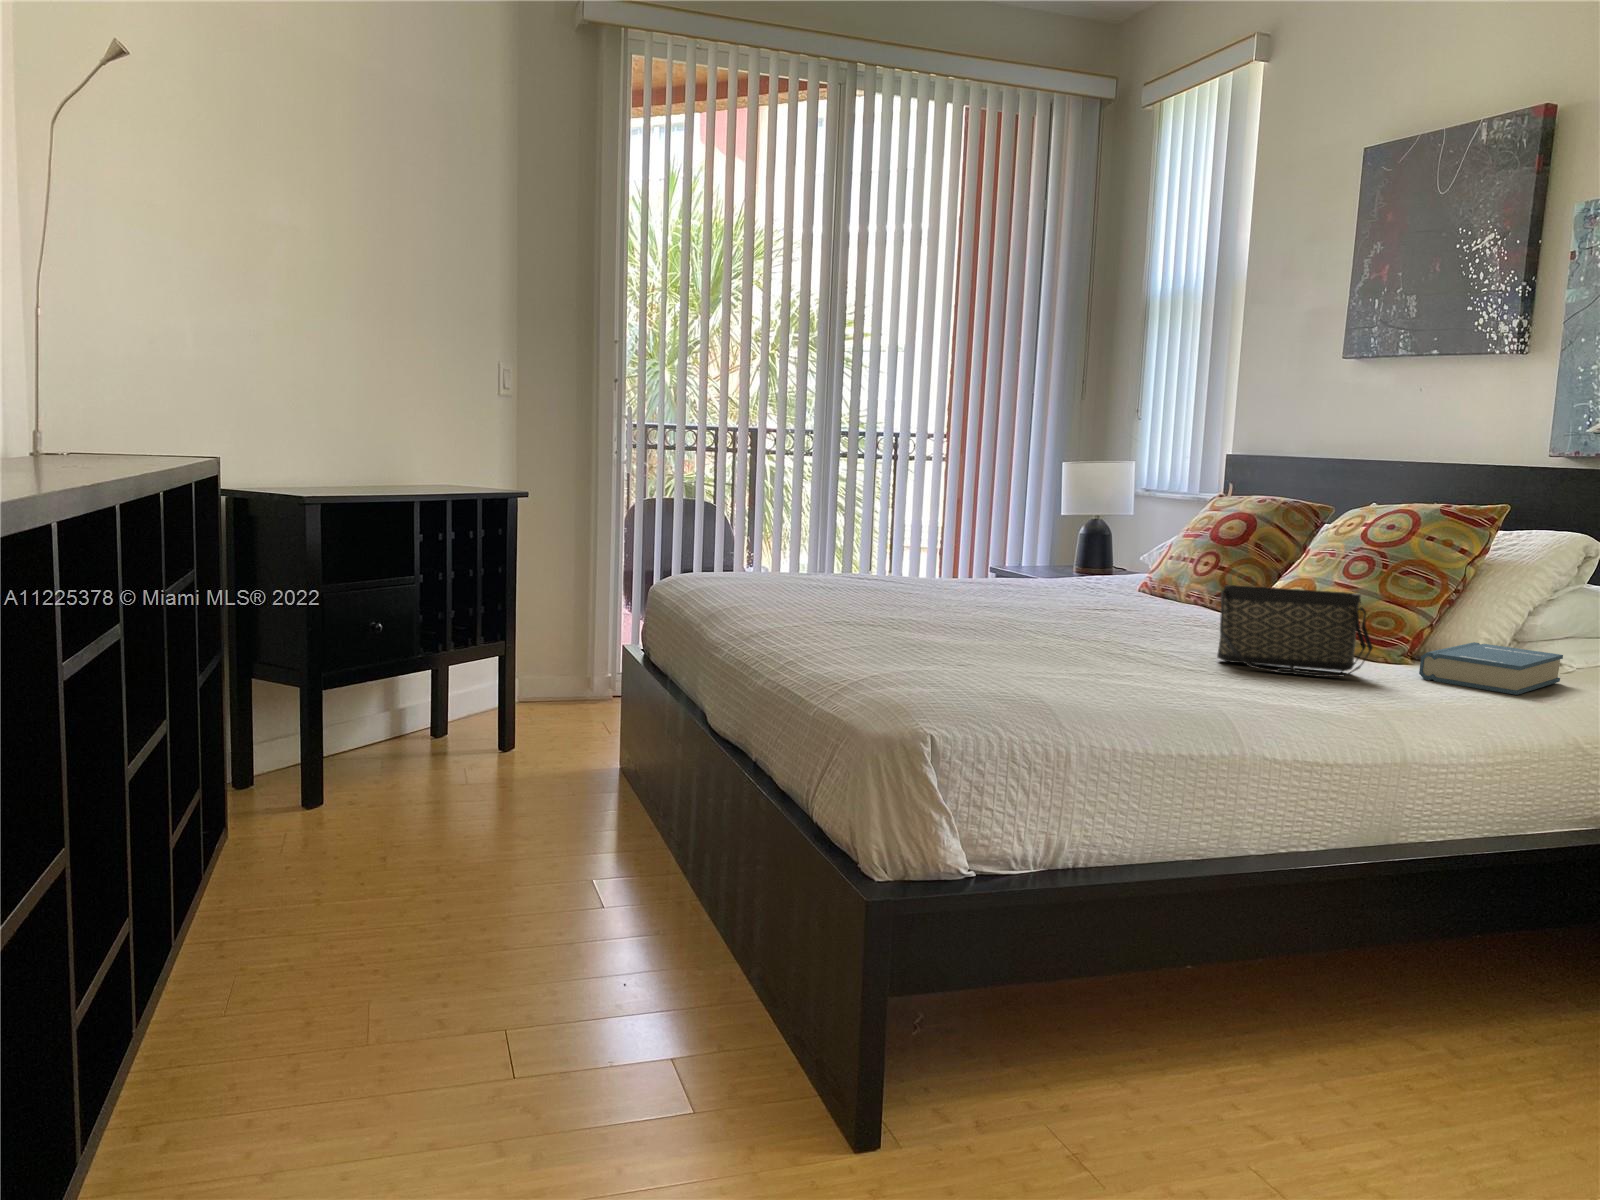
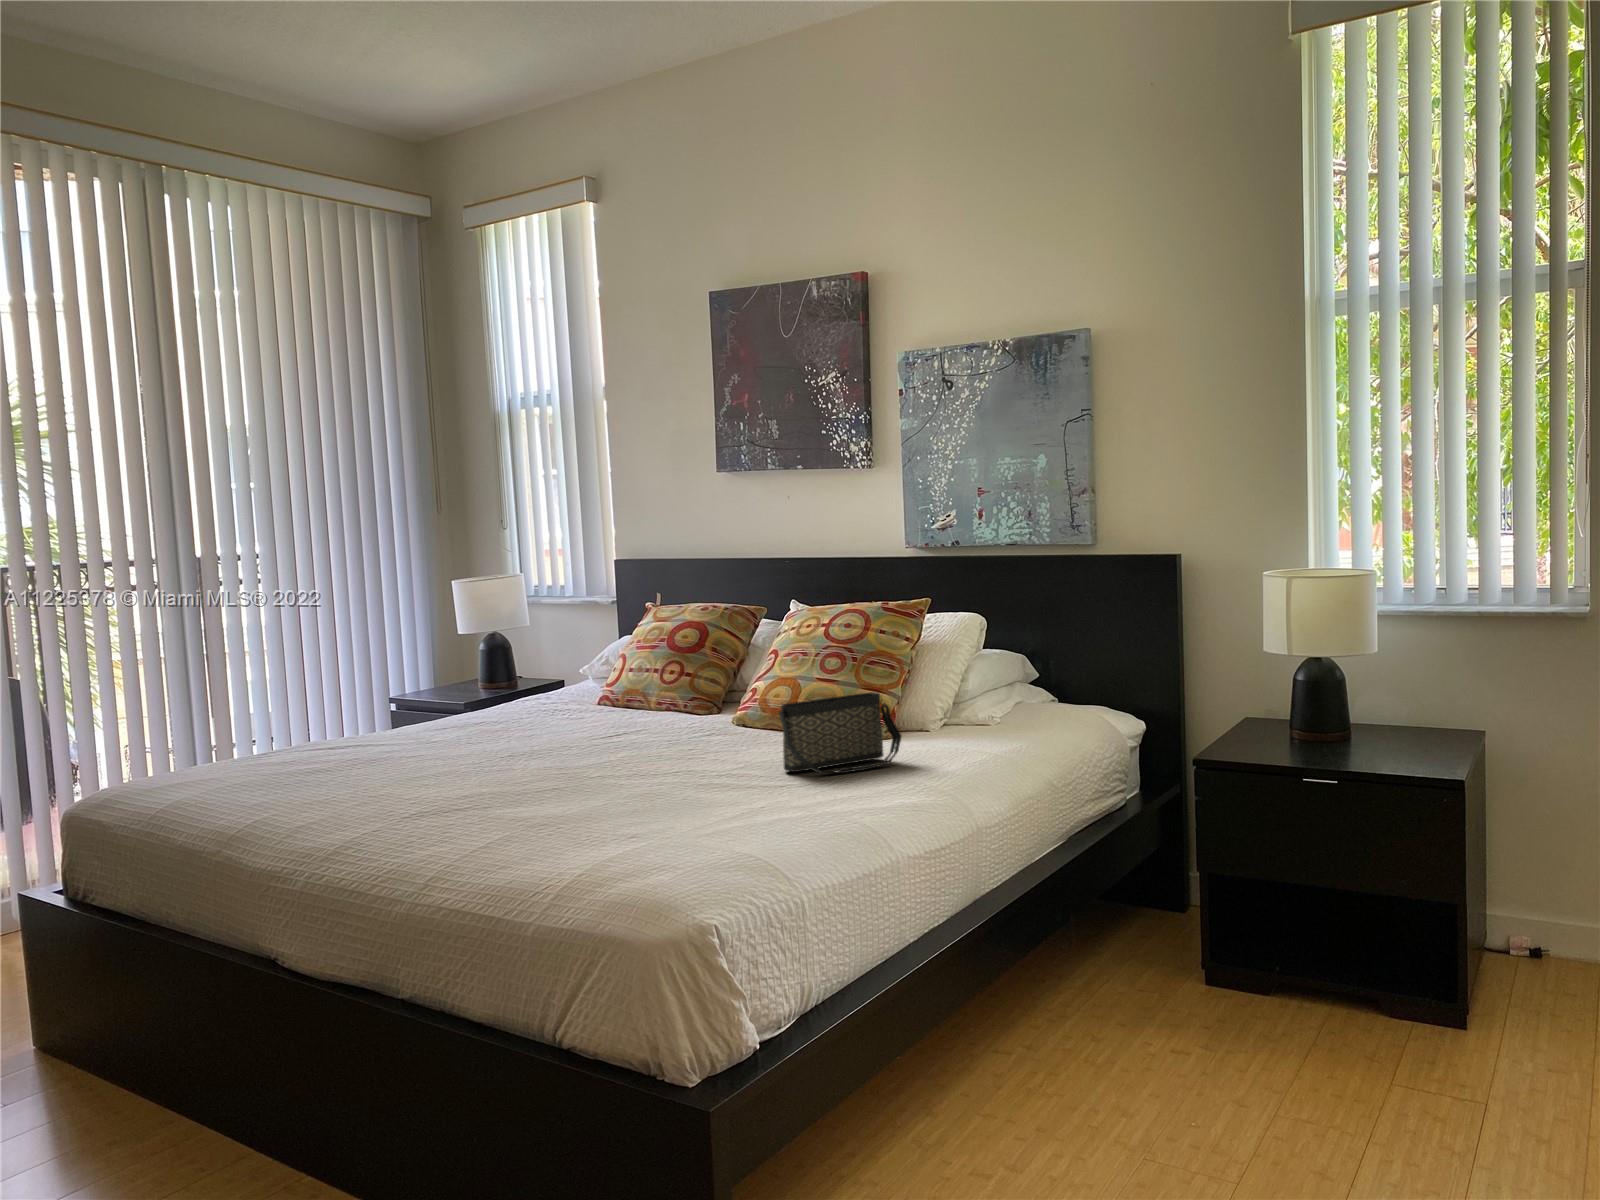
hardback book: present [1419,642,1563,695] -> none [922,709,997,751]

